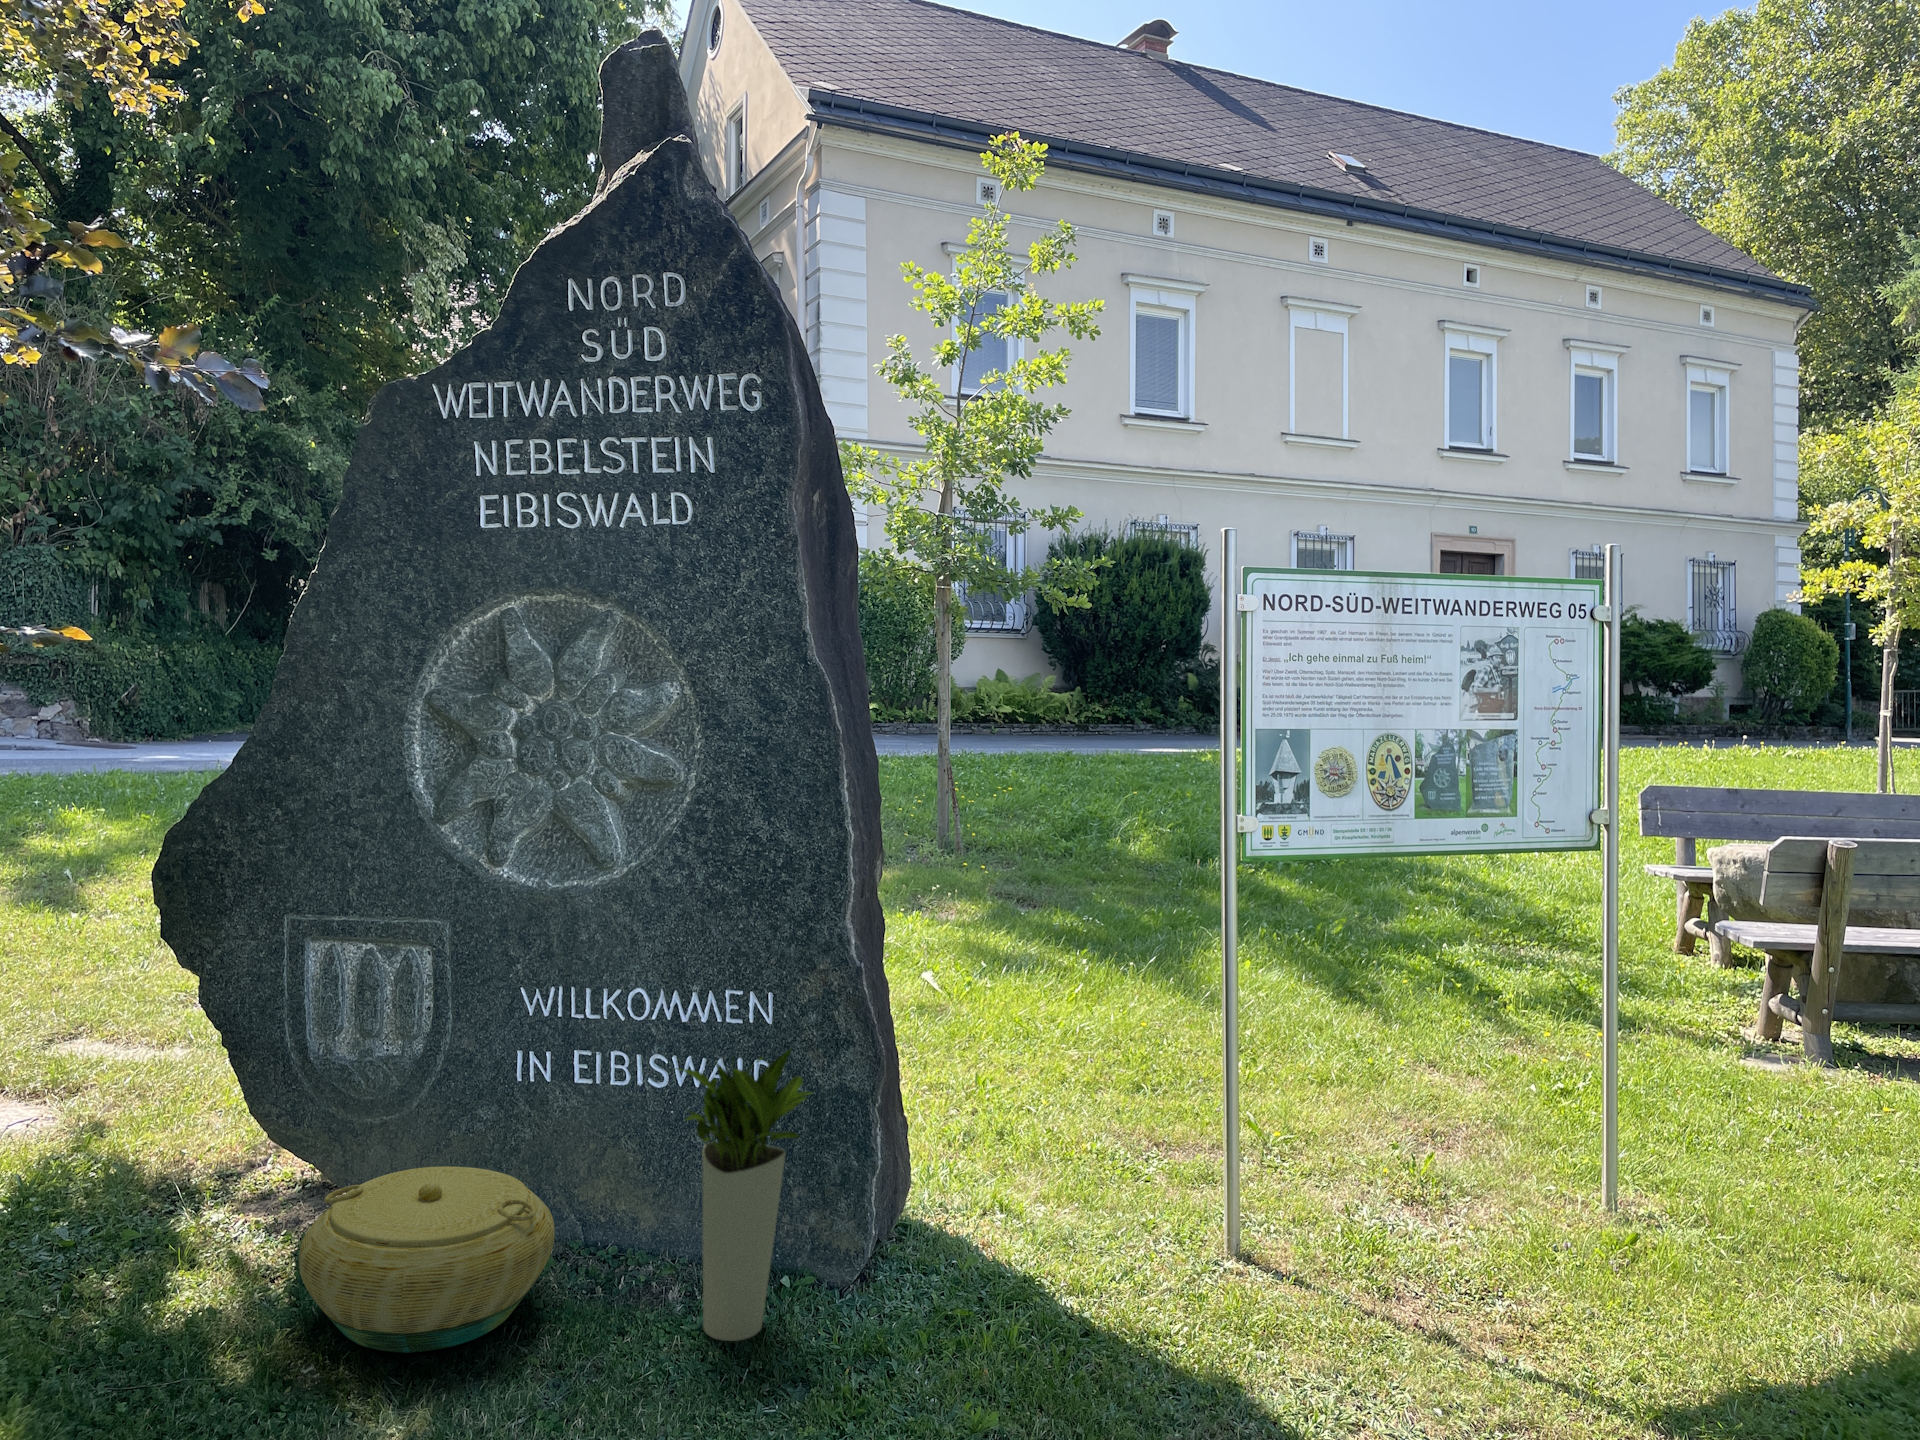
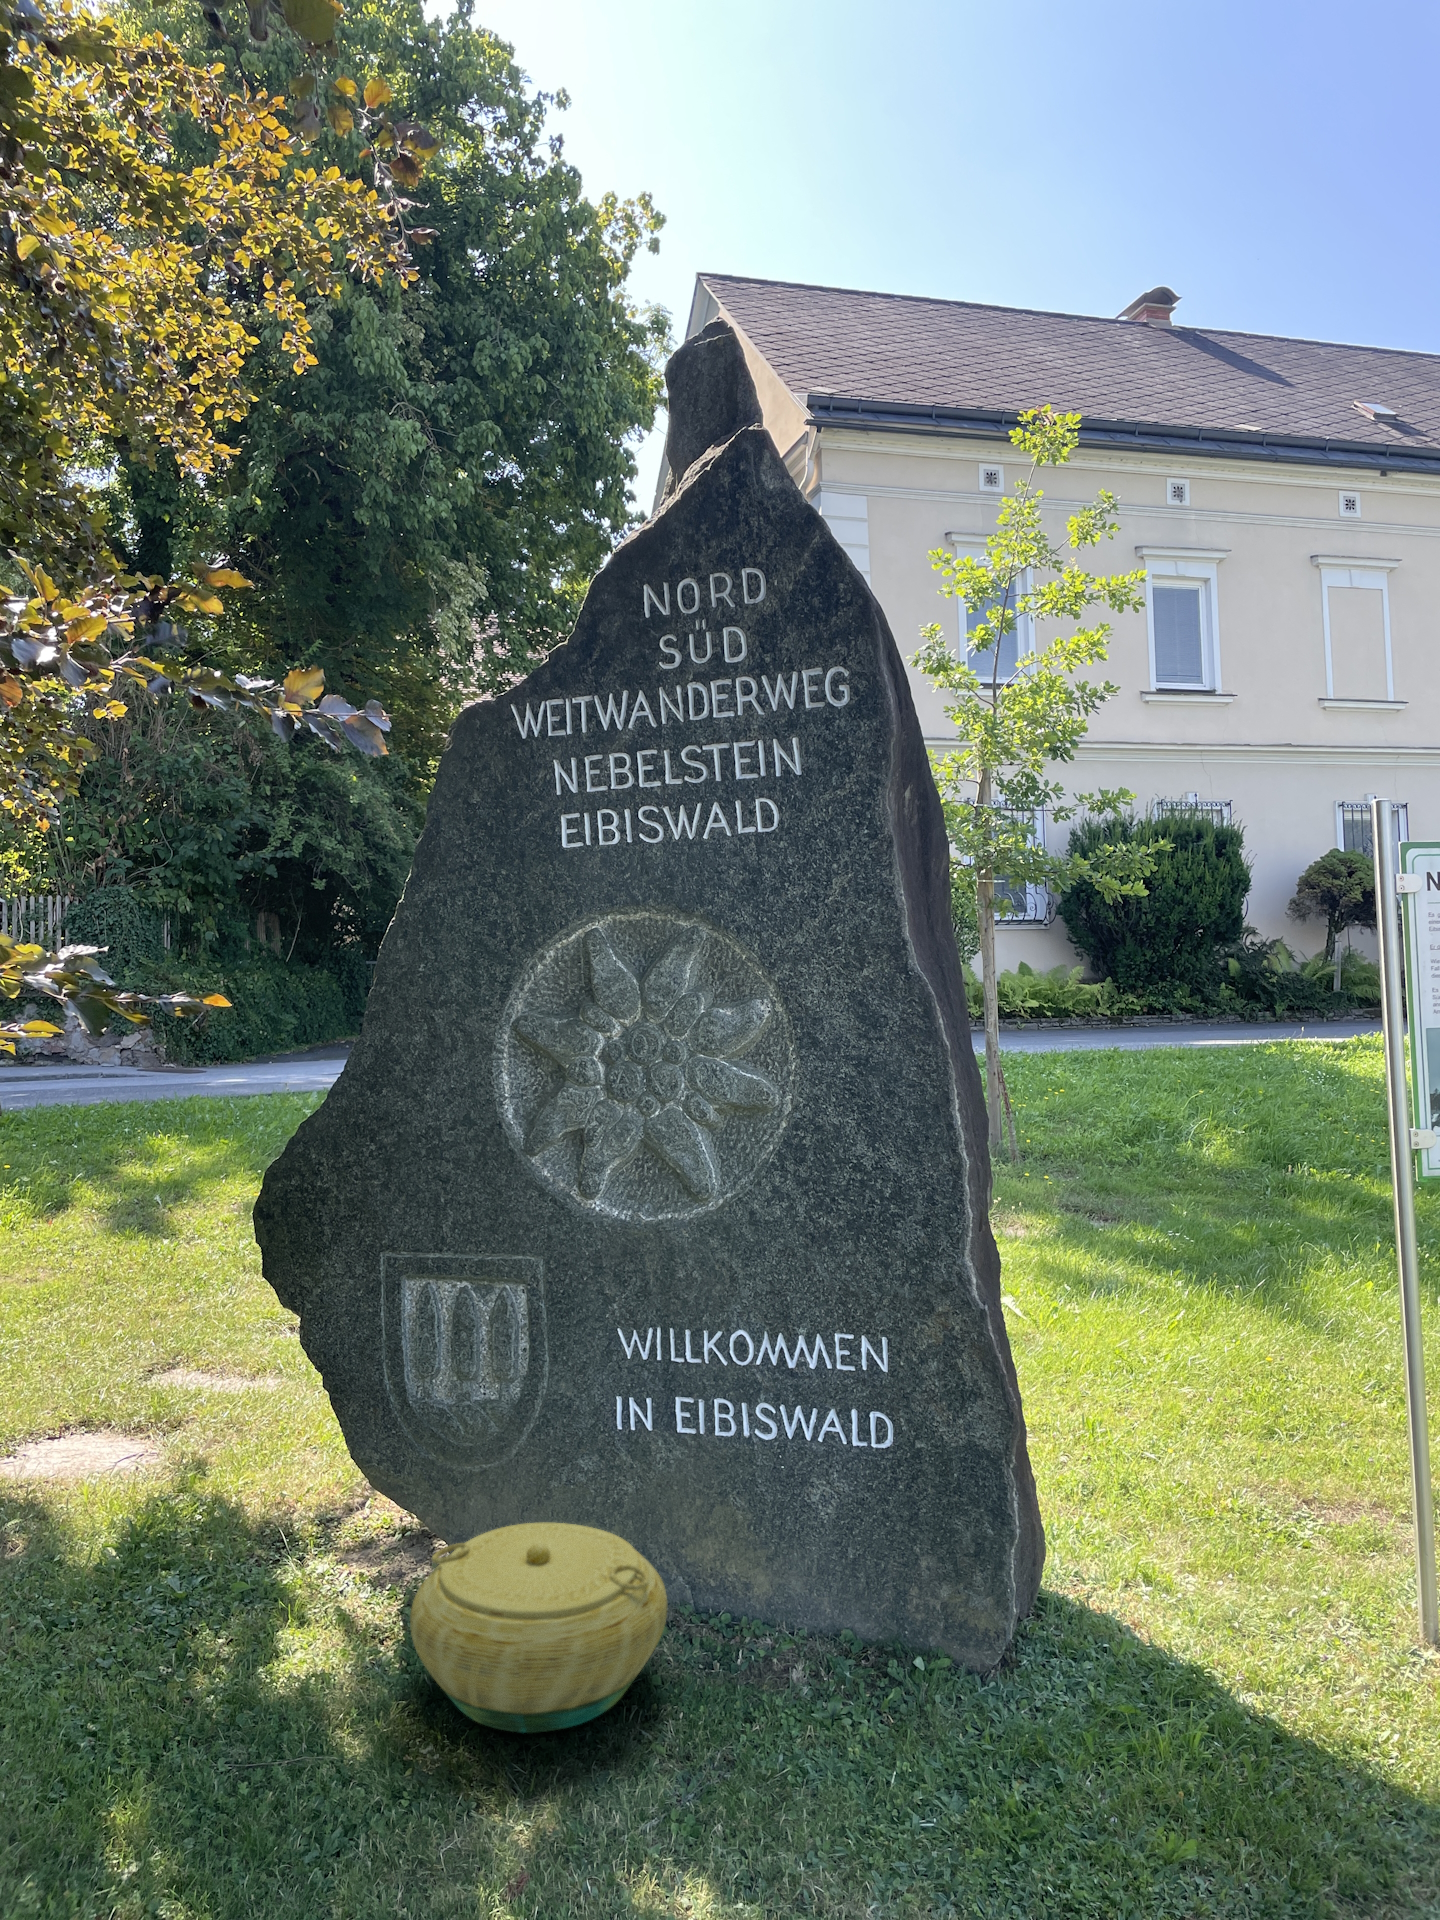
planter: present [677,1049,812,1341] -> none [790,1402,945,1734]

